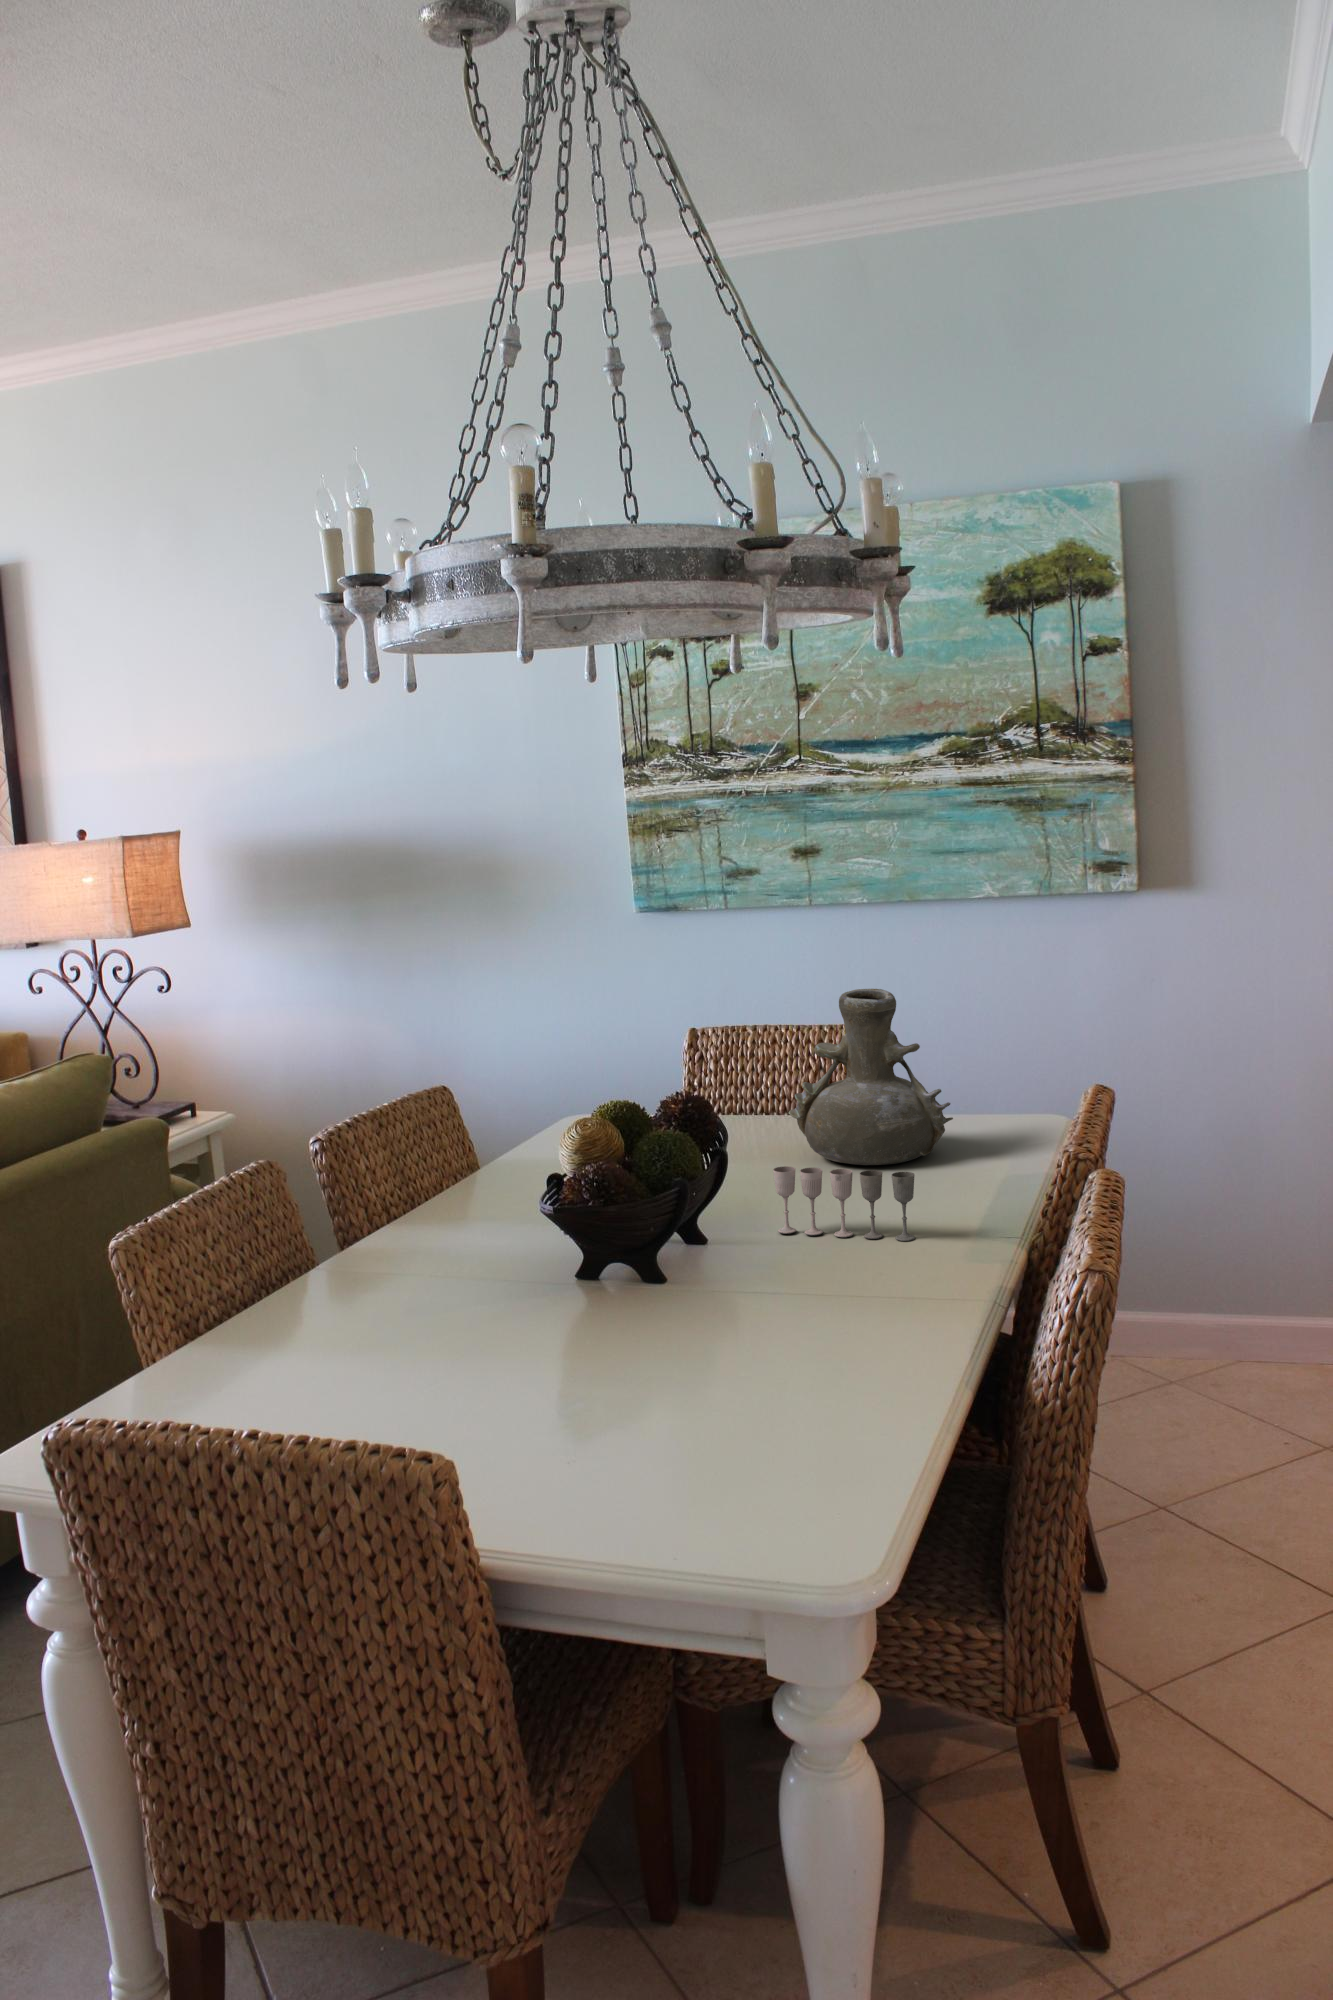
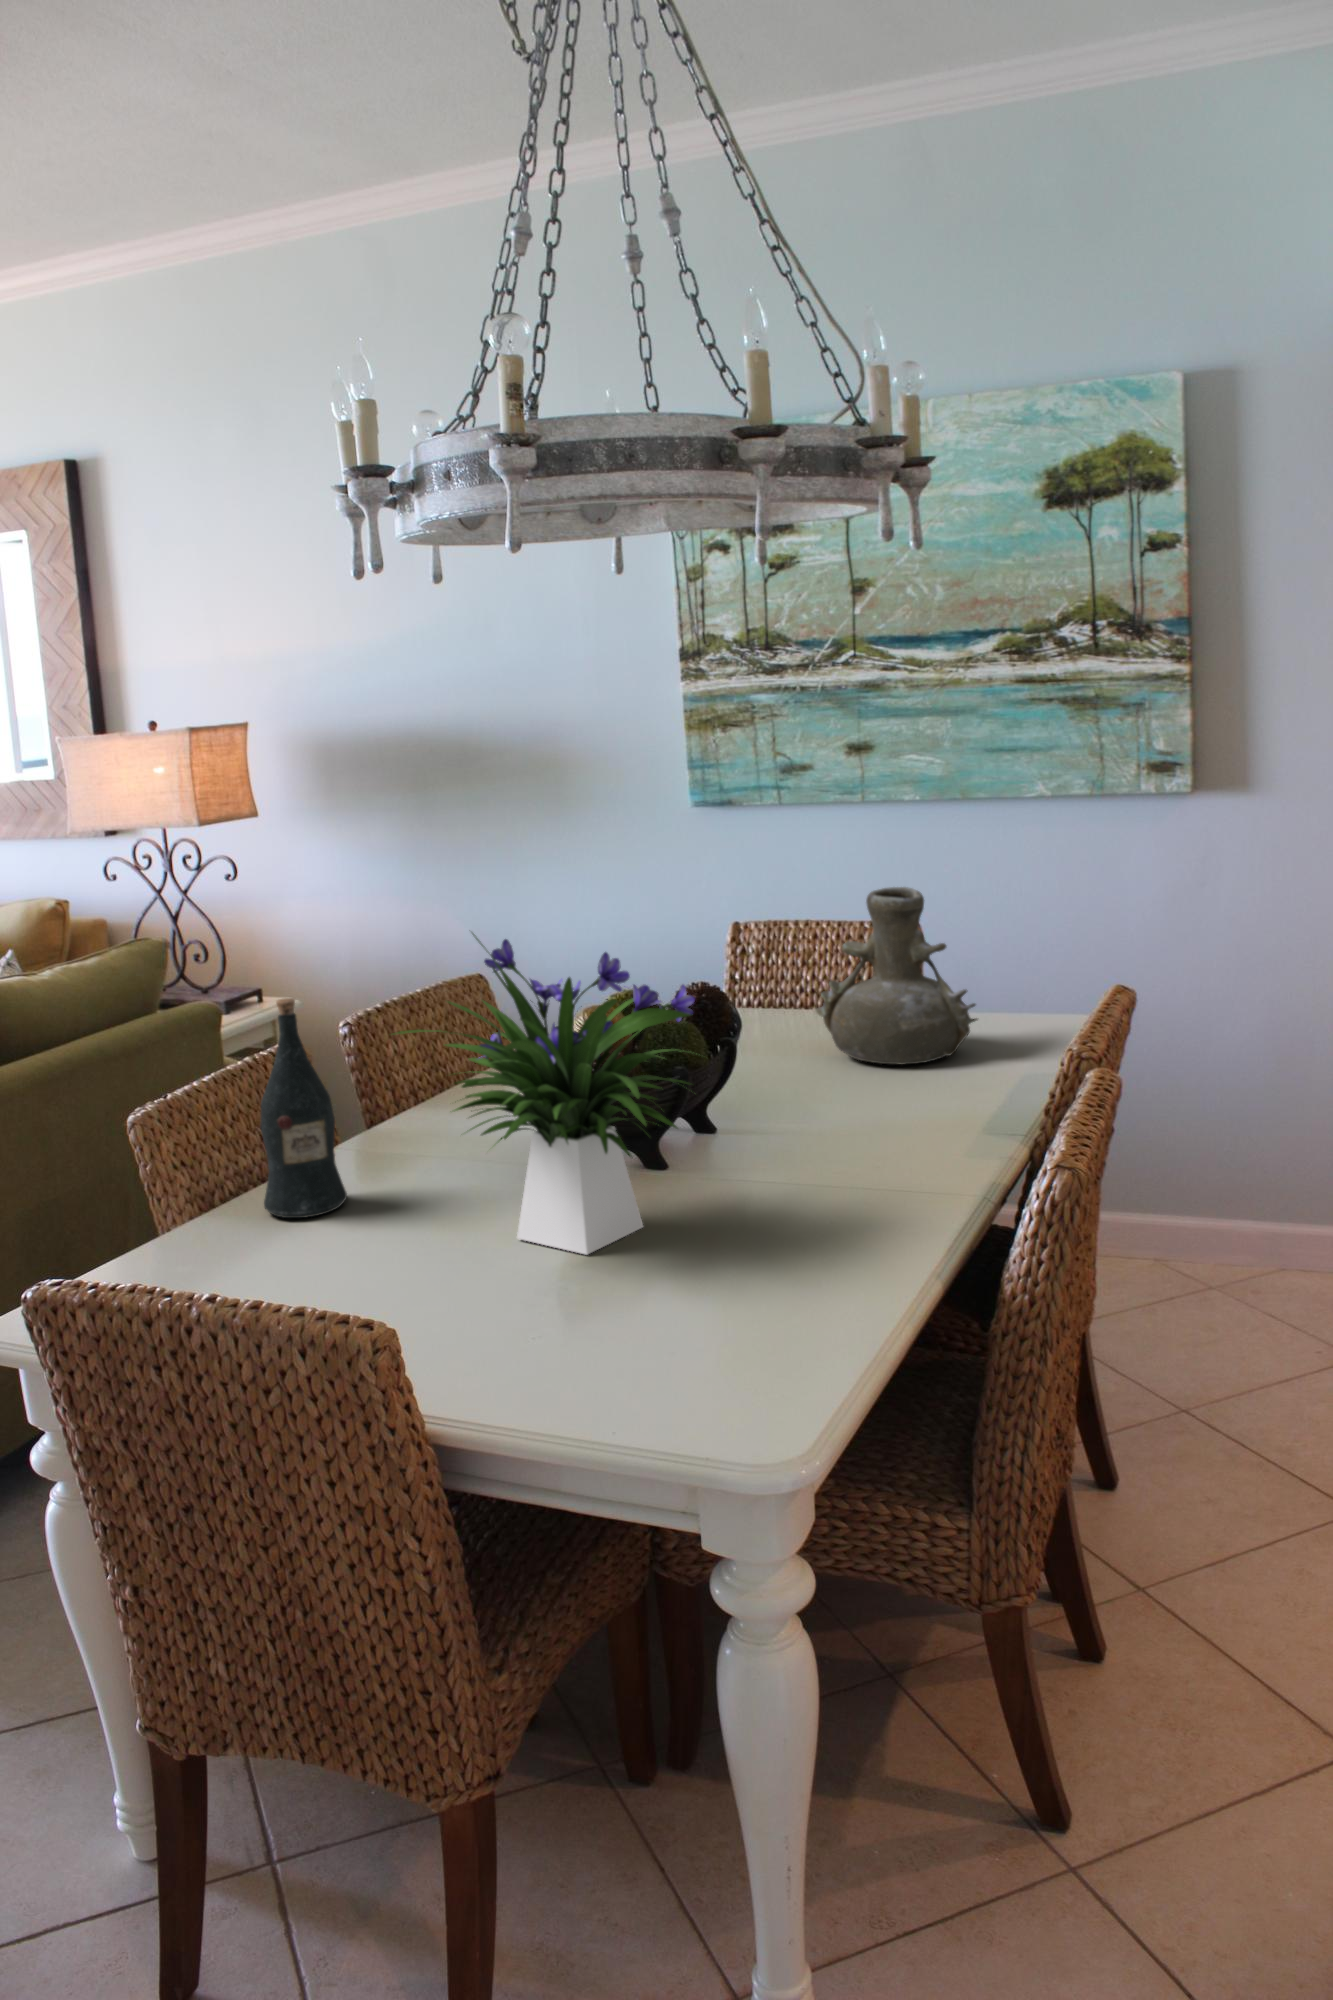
flower arrangement: none [399,1040,723,1370] -> present [393,933,695,1255]
wine bottle: none [251,1112,340,1340] -> present [261,998,347,1218]
wine glass: present [773,1166,915,1241] -> none [782,1063,921,1139]

